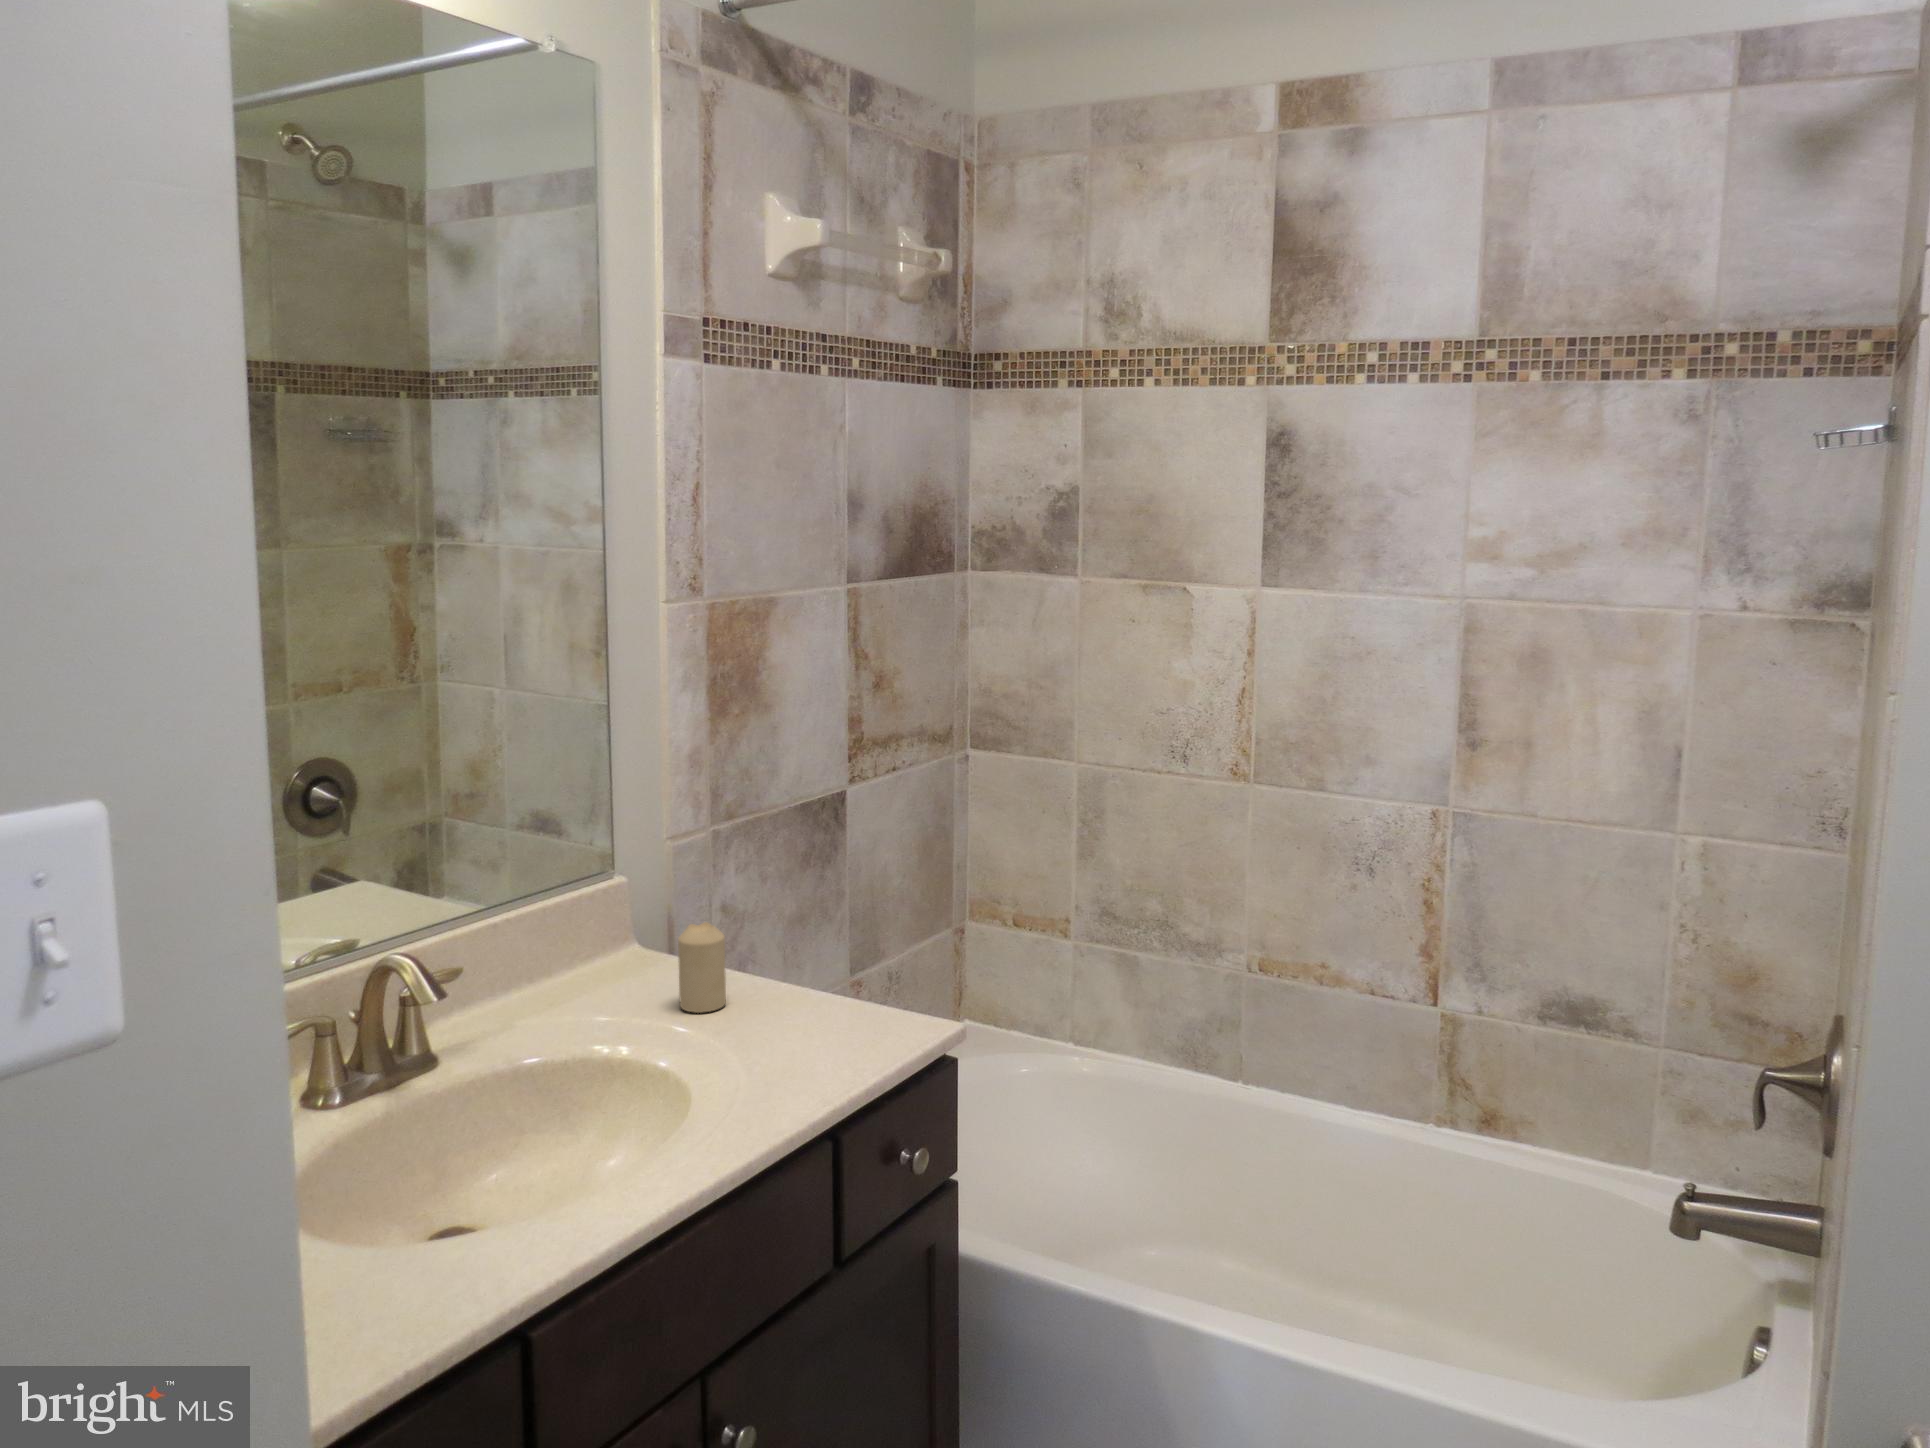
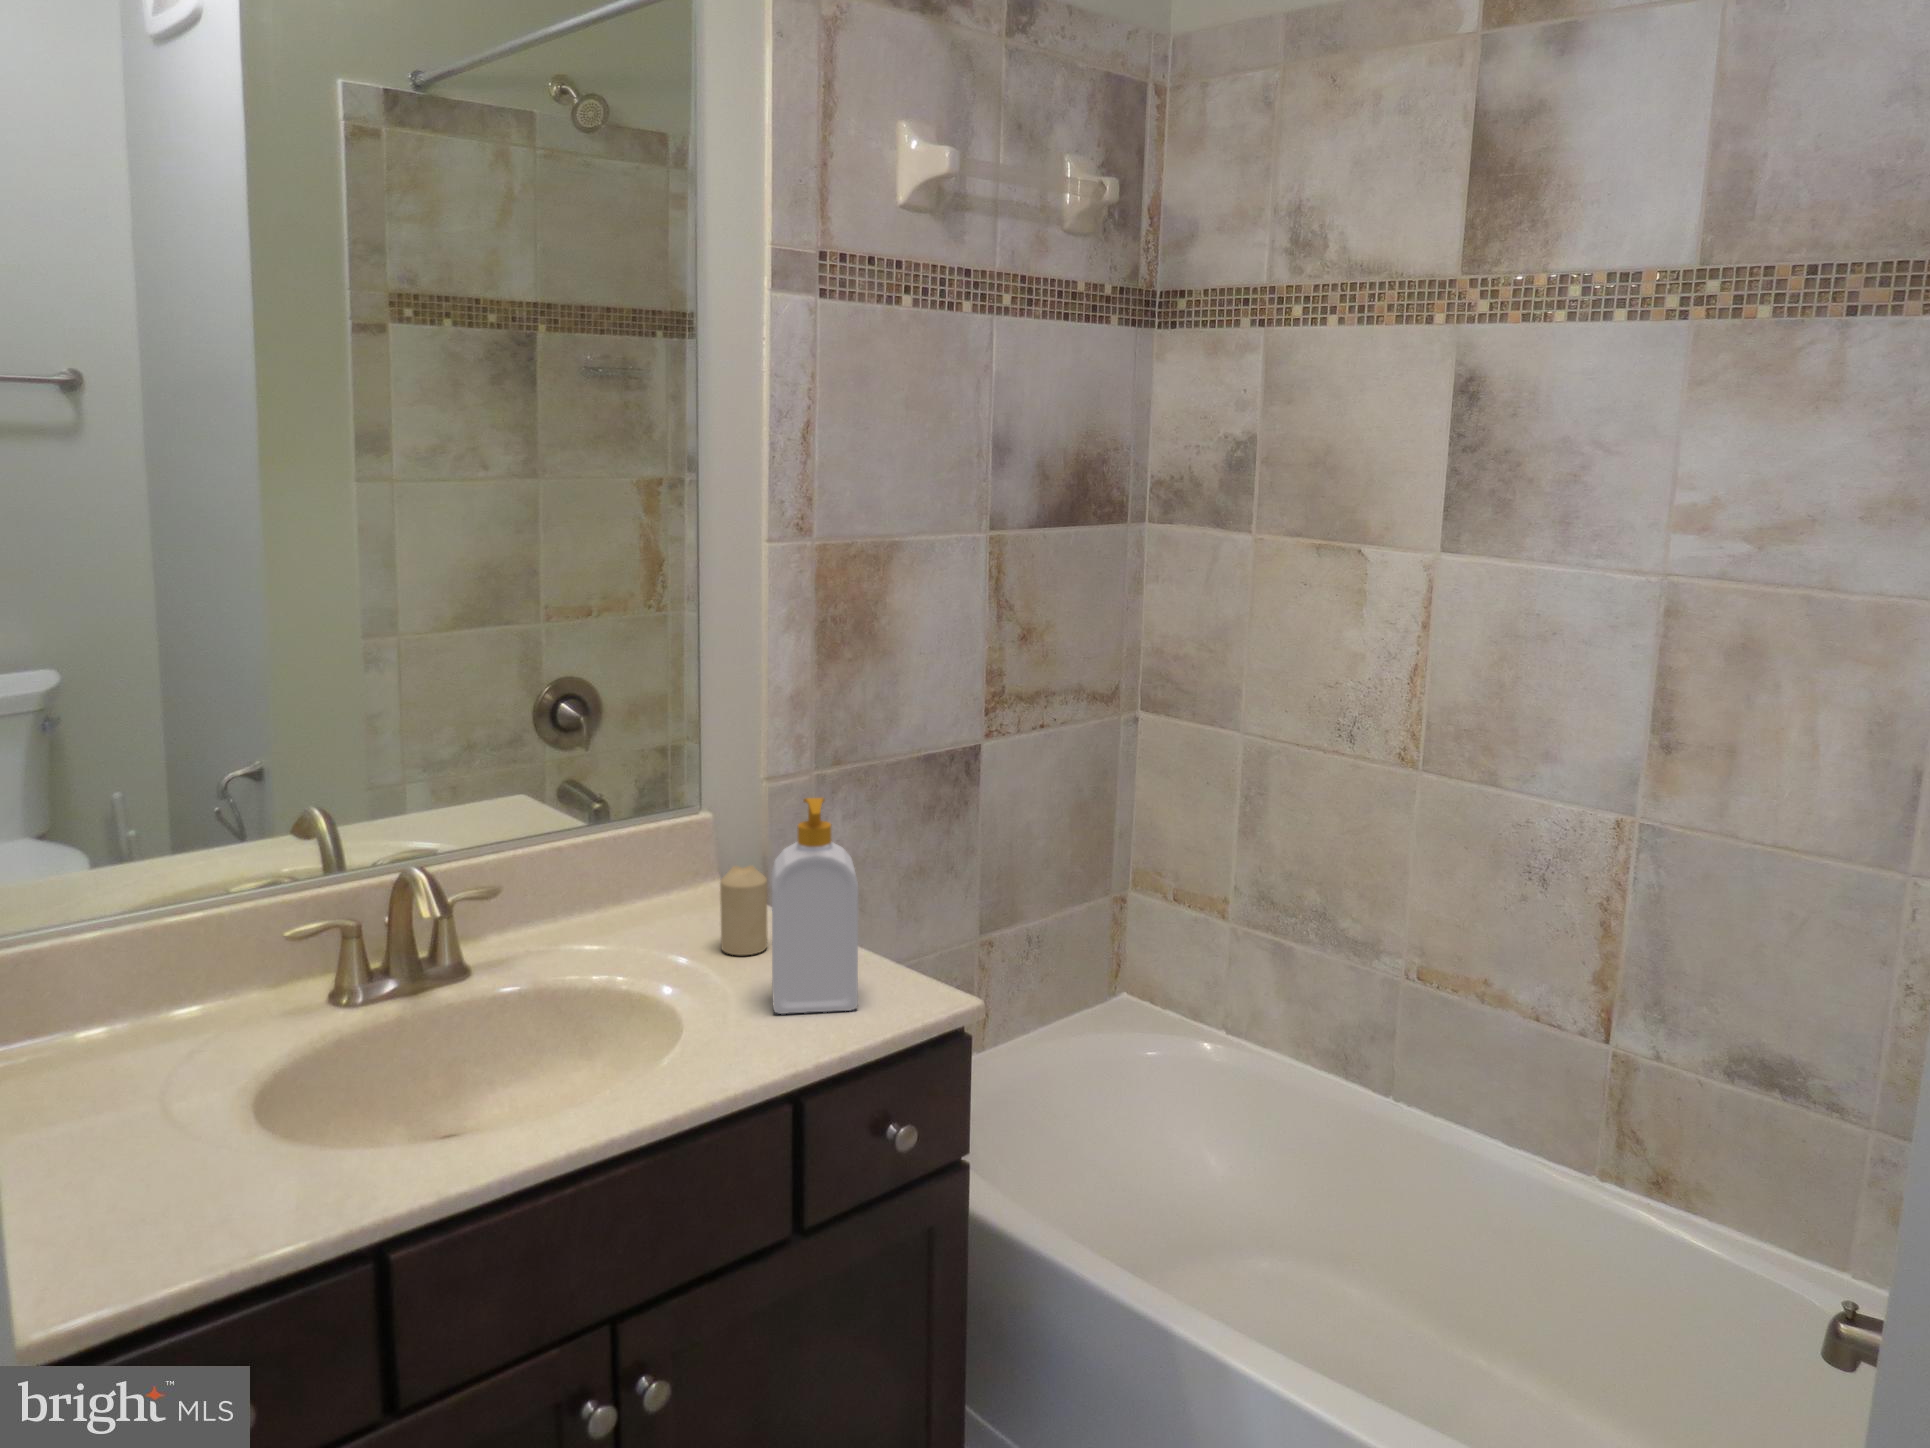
soap bottle: none [762,846,857,1060] -> present [772,798,858,1014]

